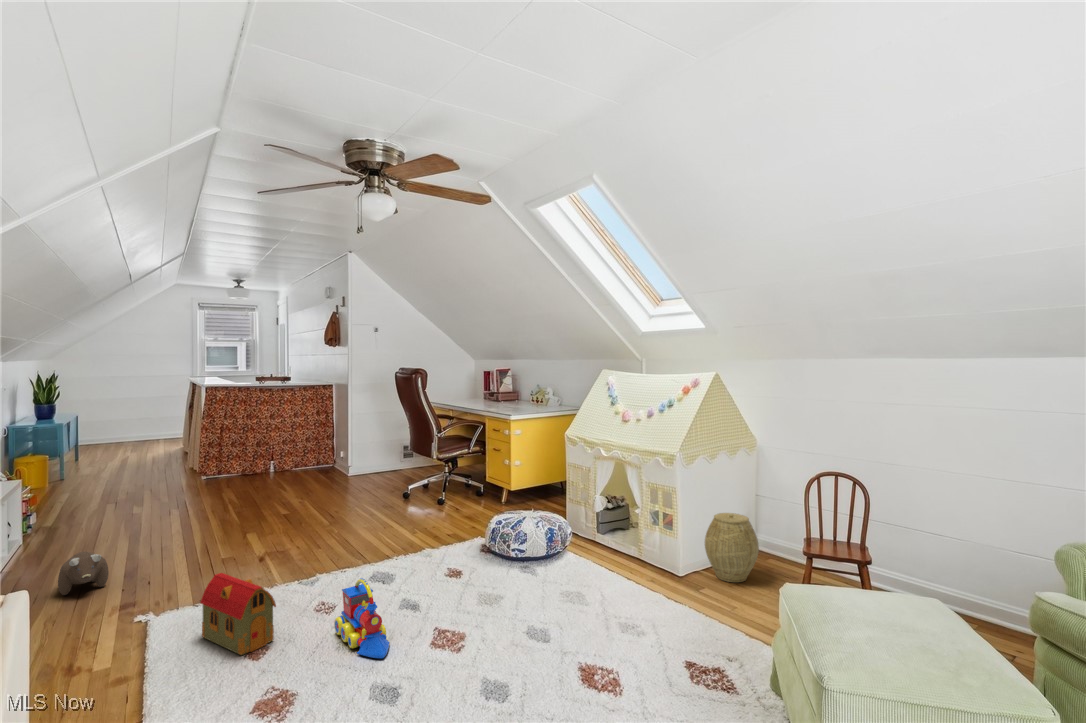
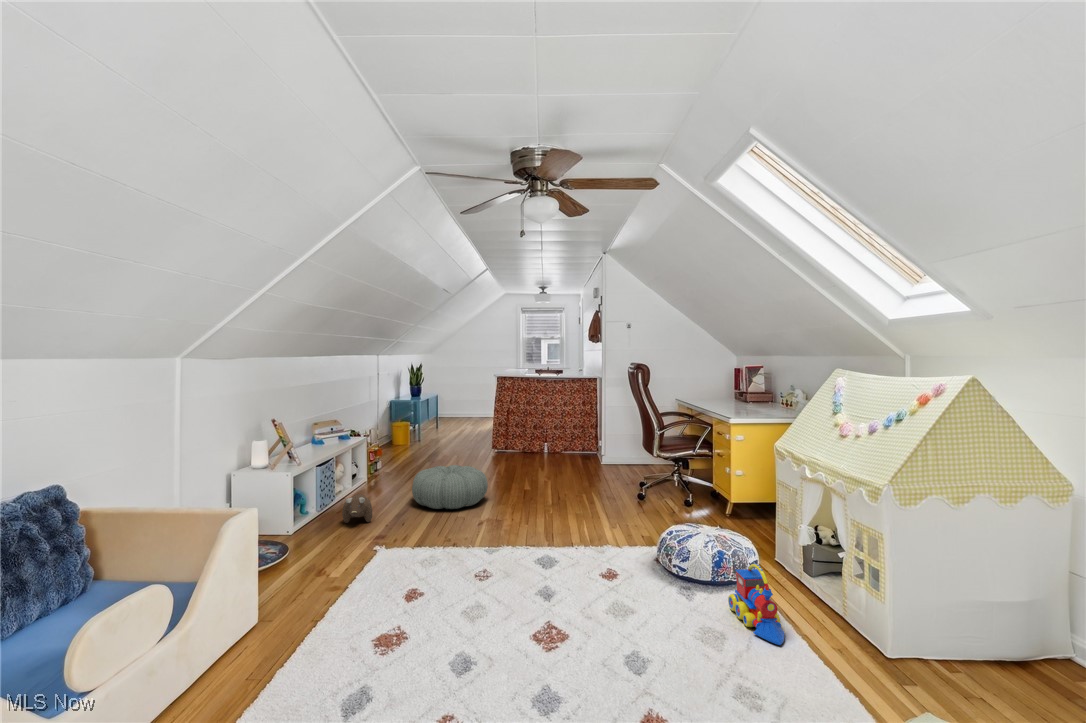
pouf: none [145,496,253,553] -> present [412,465,488,509]
woven basket: present [705,513,759,582] -> none [927,583,1025,695]
toy house: present [201,573,276,655] -> none [383,528,424,600]
toy train: present [334,578,390,658] -> present [728,563,785,645]

